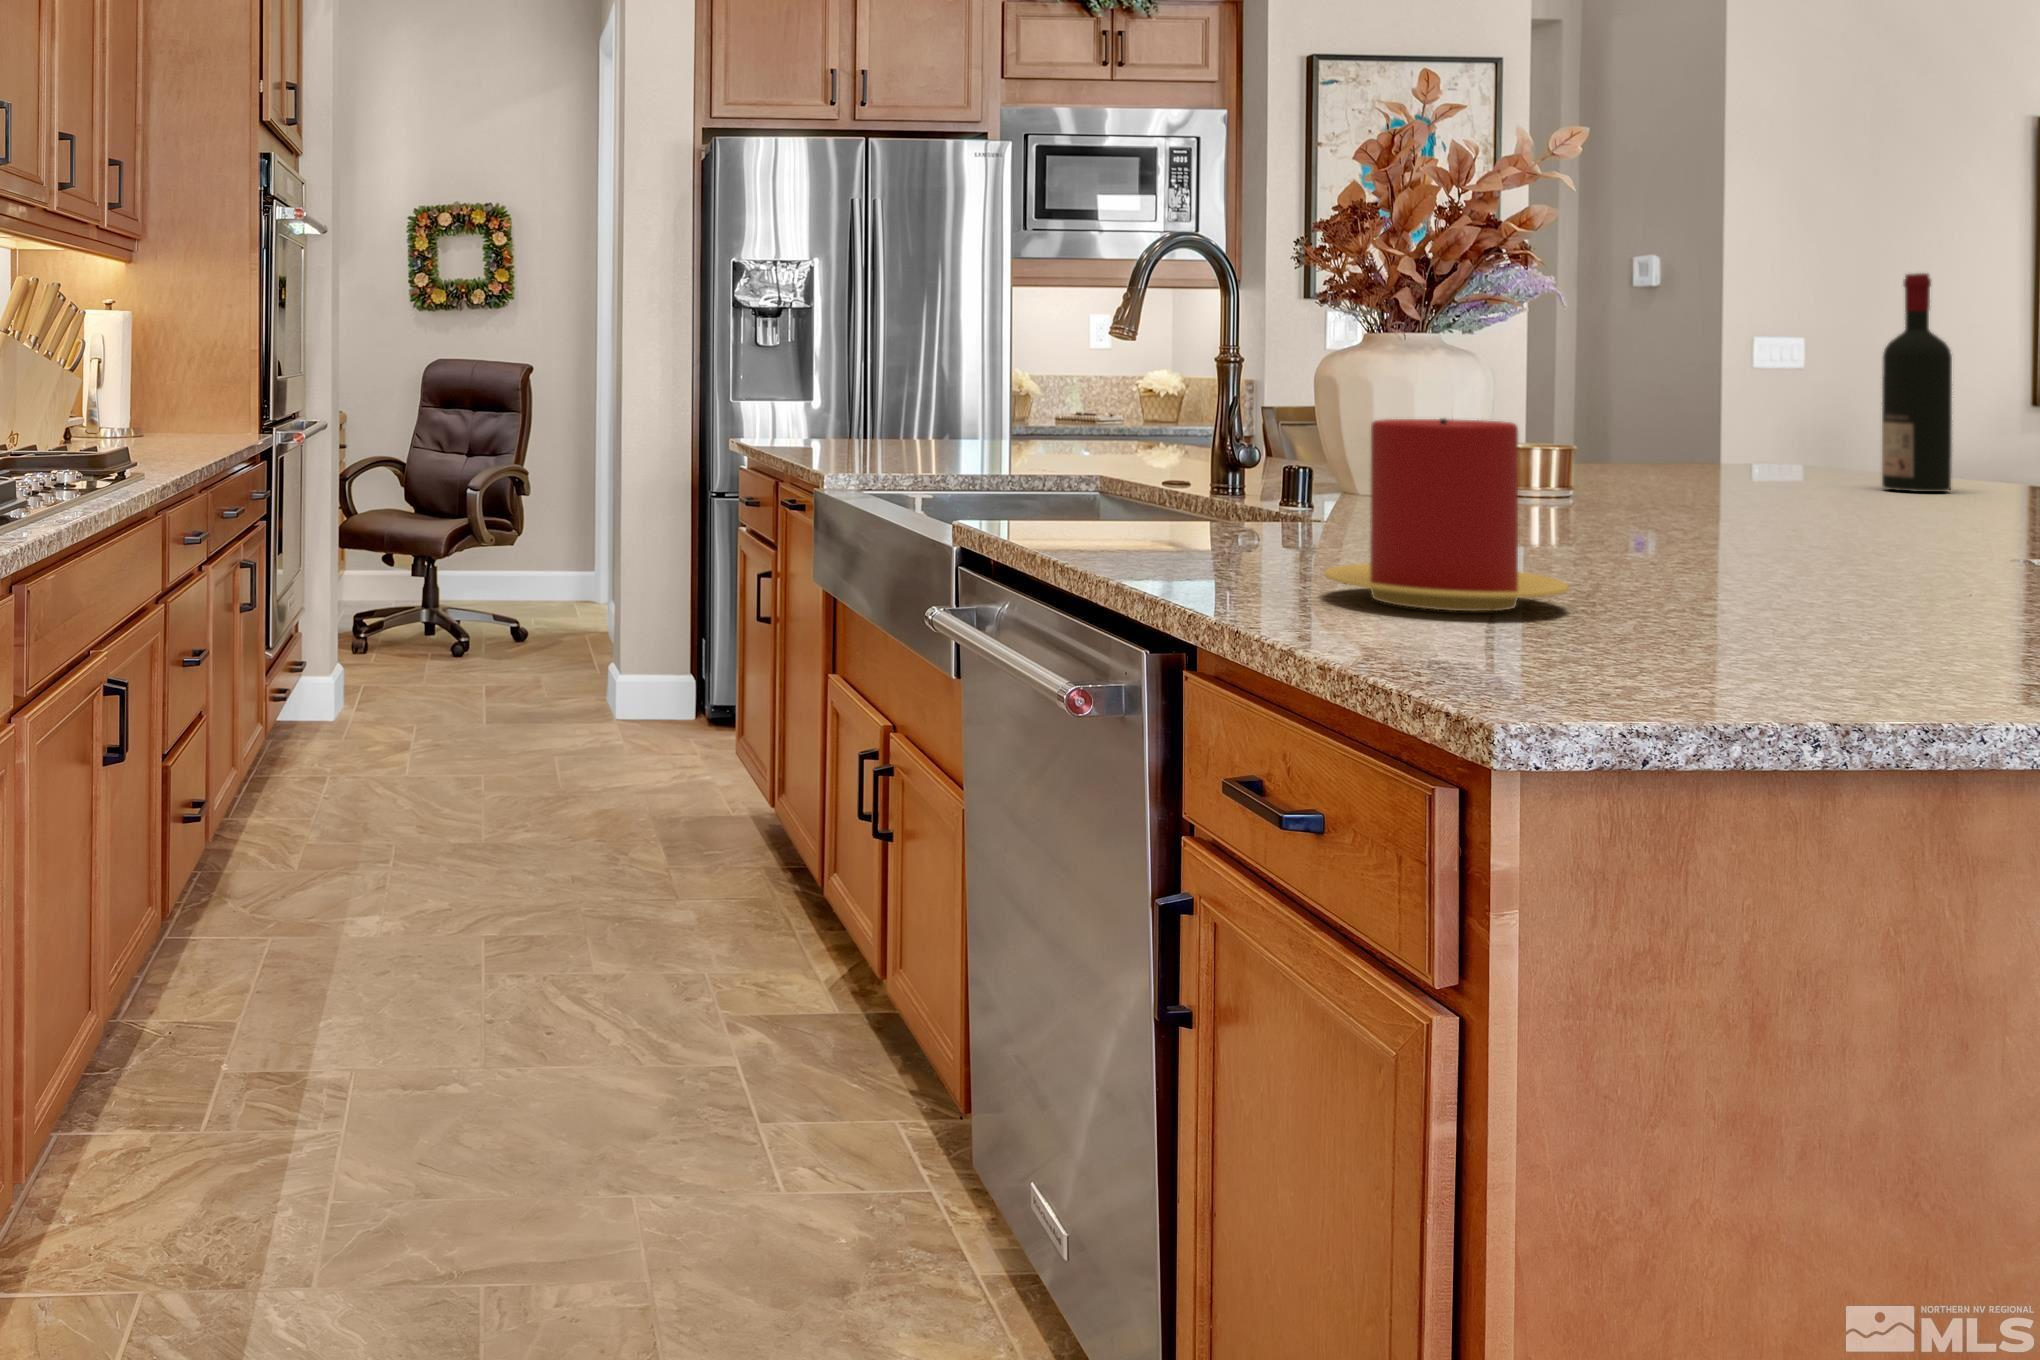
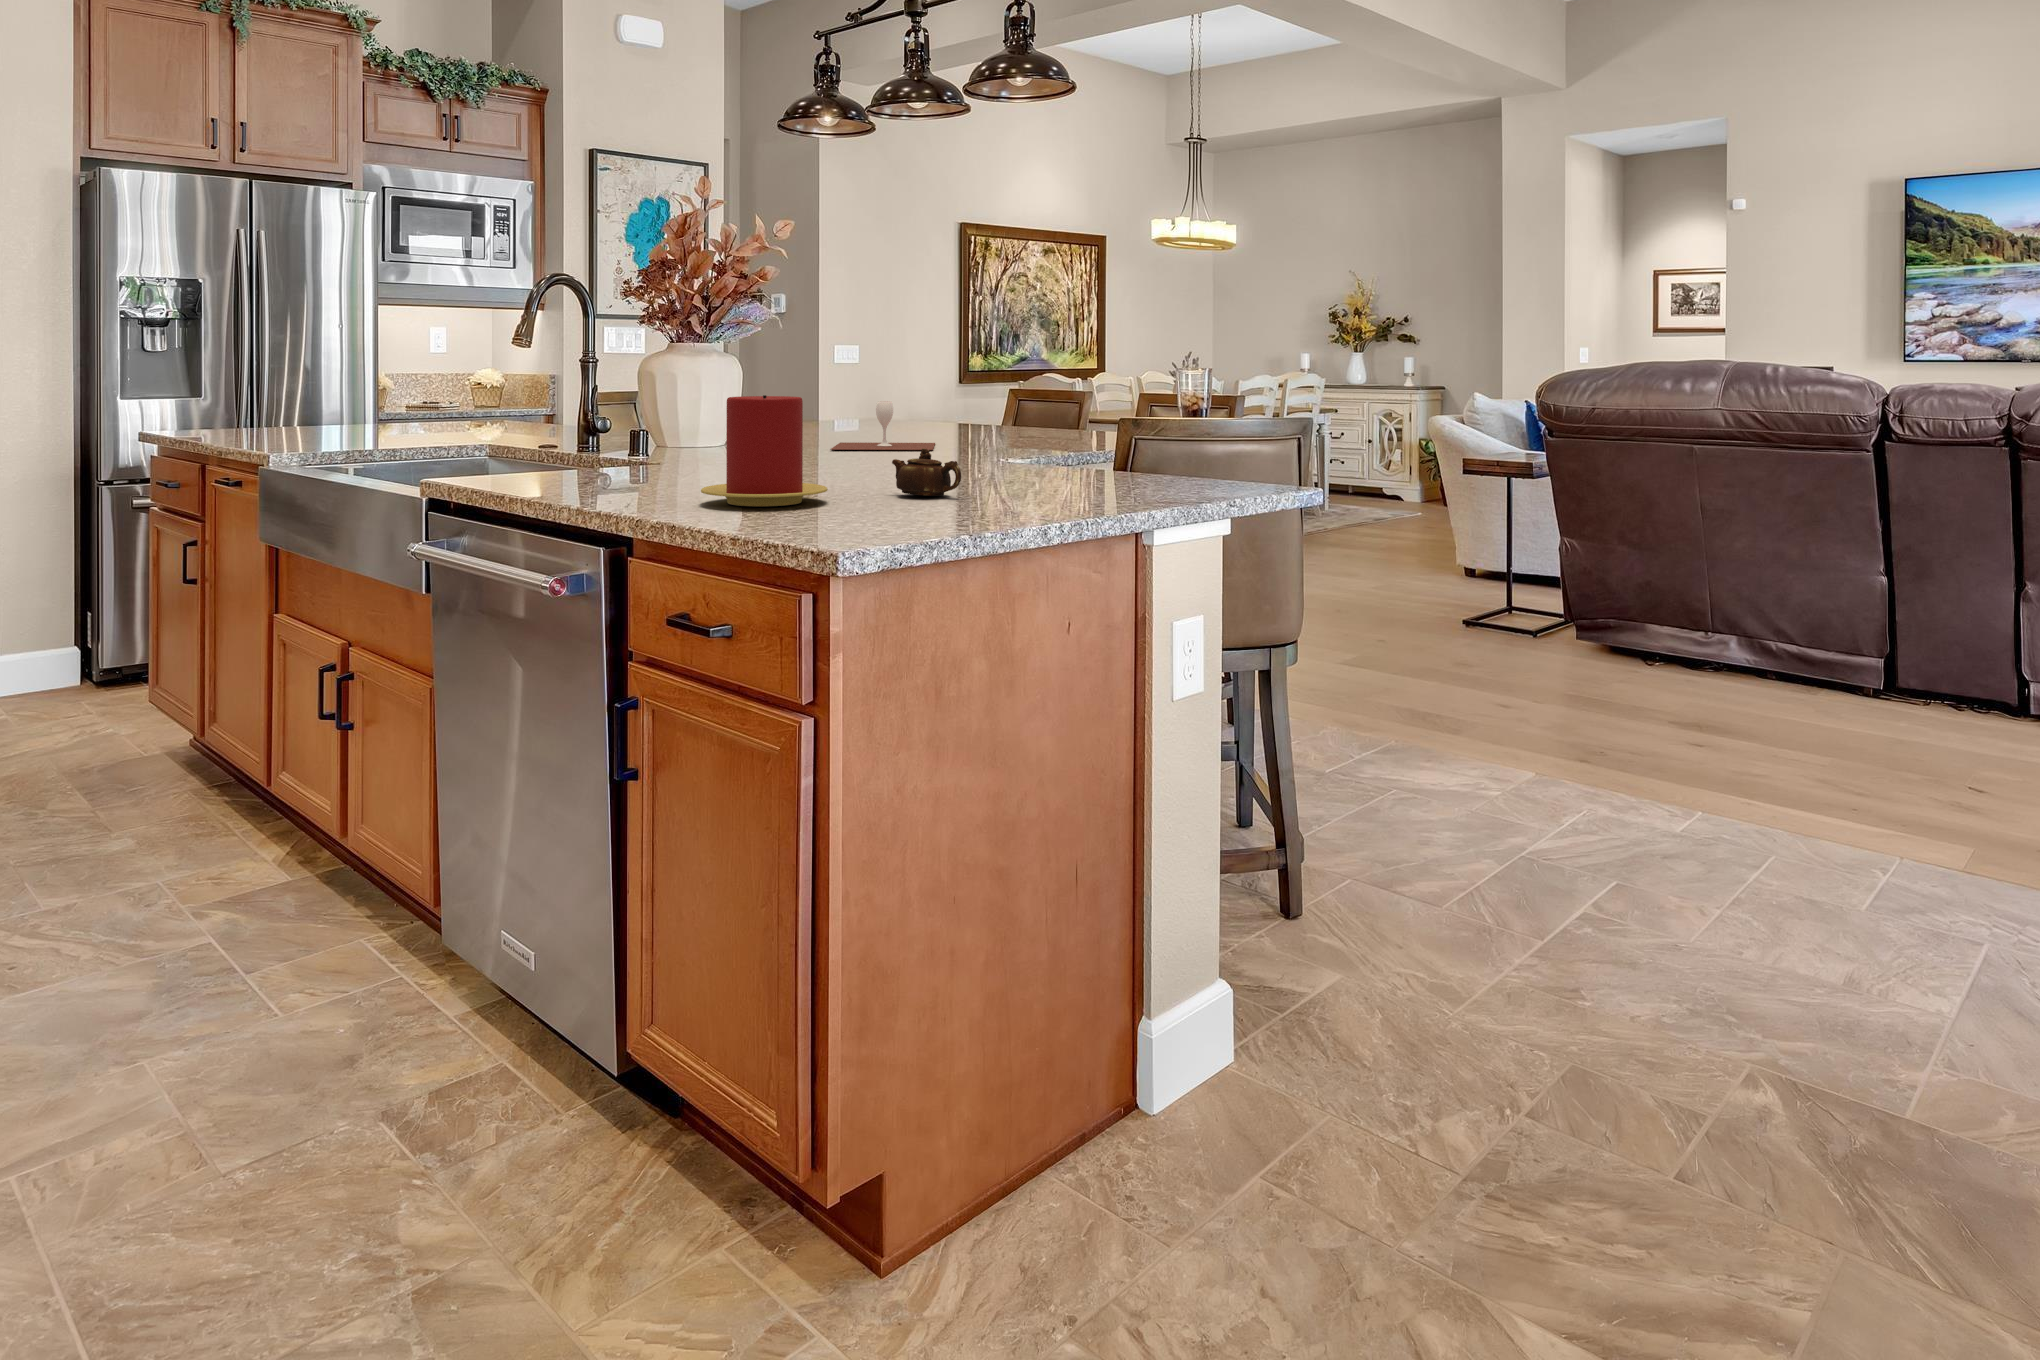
wine bottle: present [1882,273,1952,492] -> none [923,315,952,435]
wine glass: none [1656,429,1899,522] -> present [831,401,935,450]
teapot: none [1723,527,1883,621] -> present [892,448,961,496]

